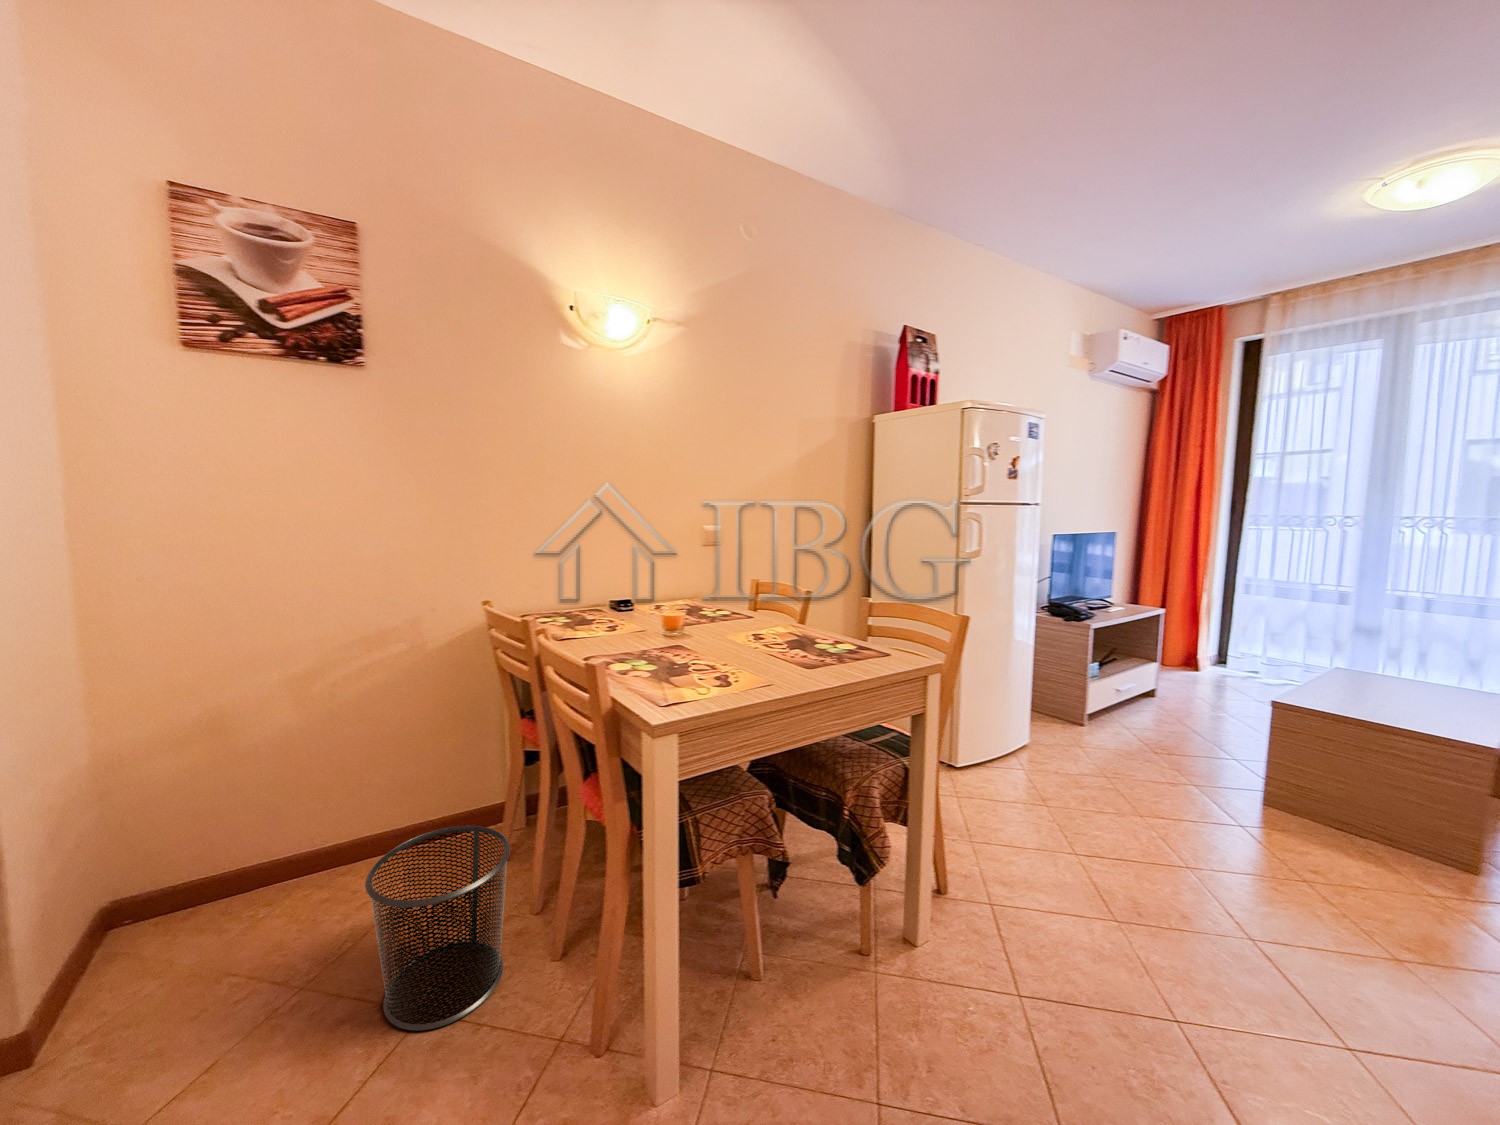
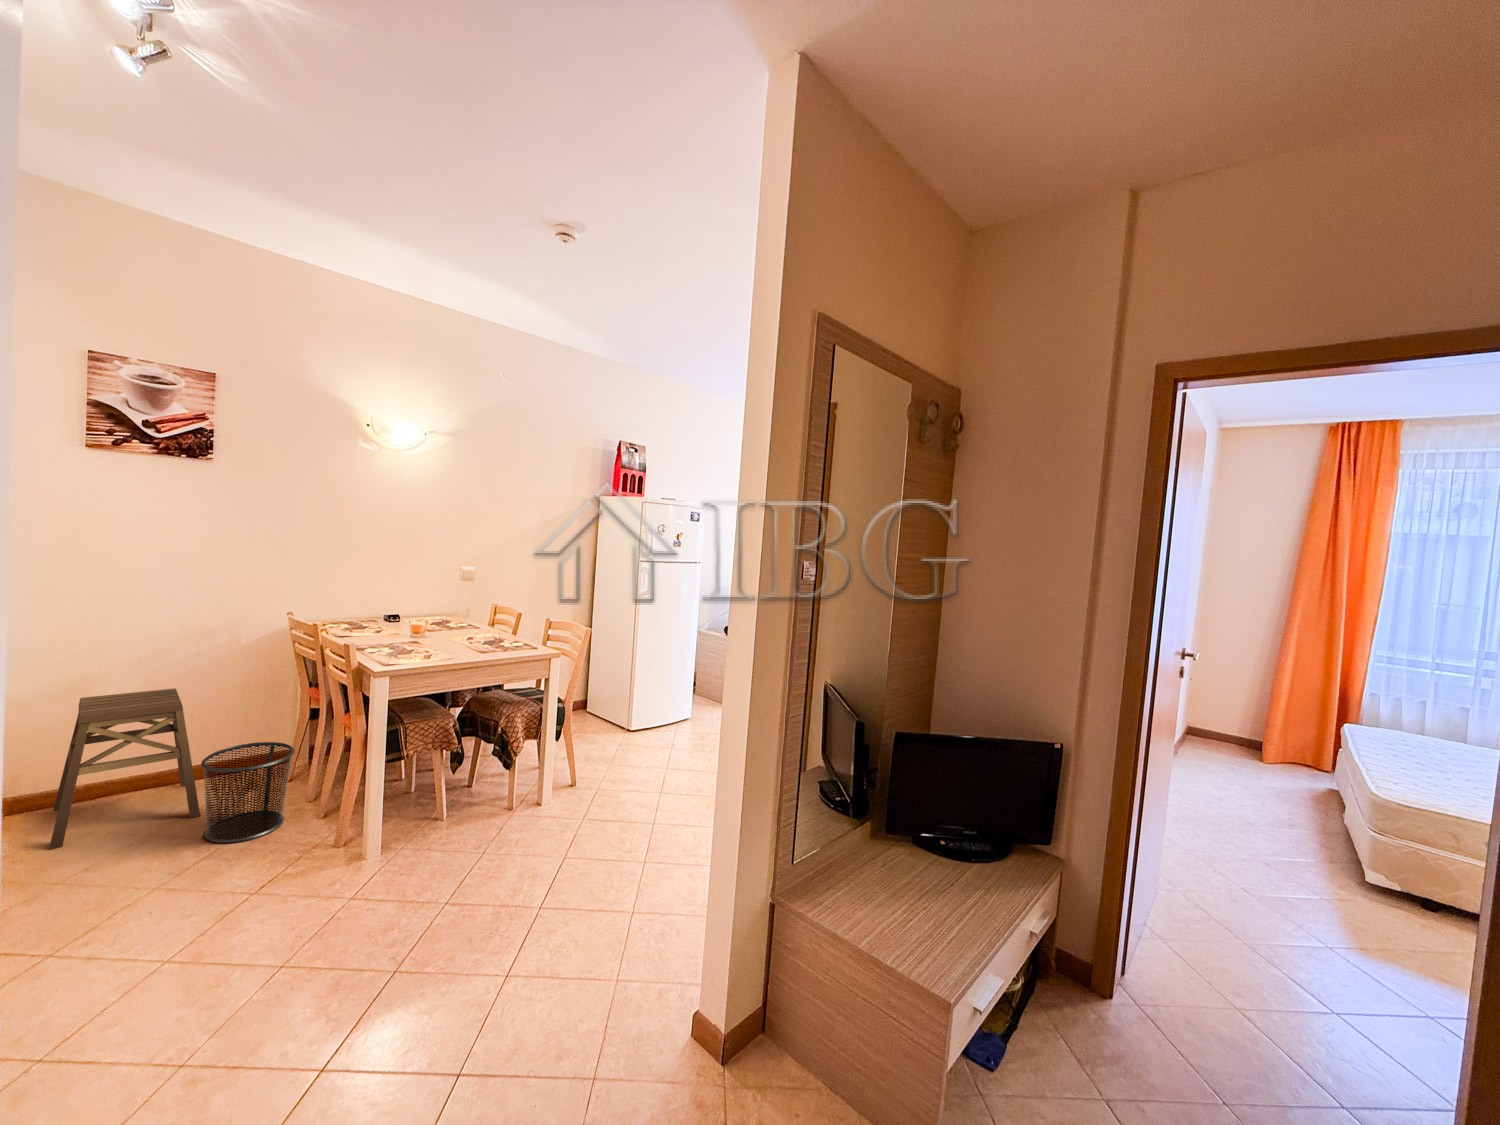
stool: none [157,727,383,1028] -> present [49,688,200,850]

